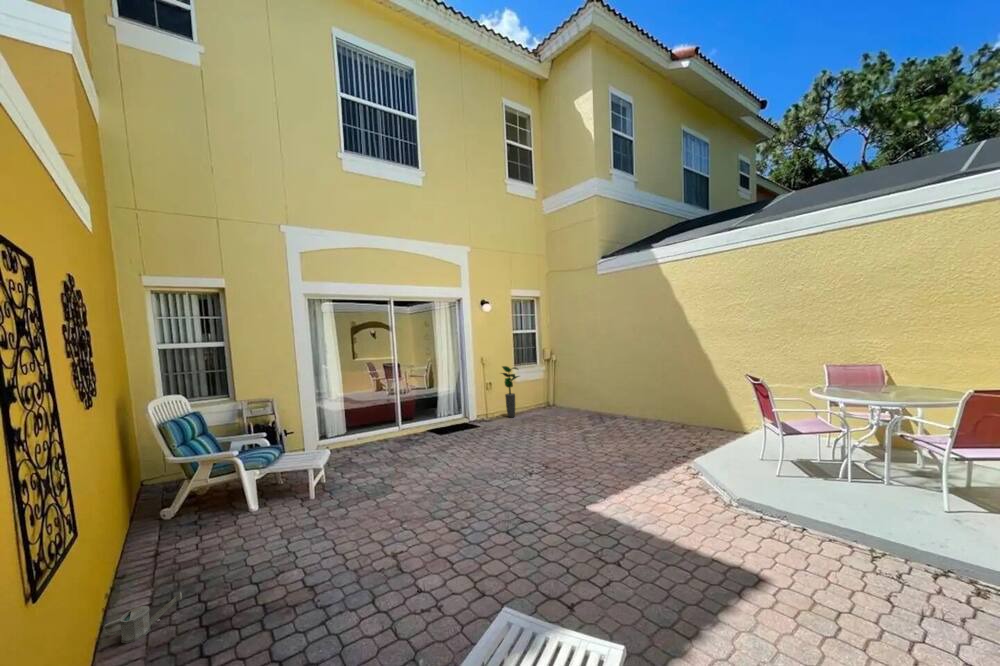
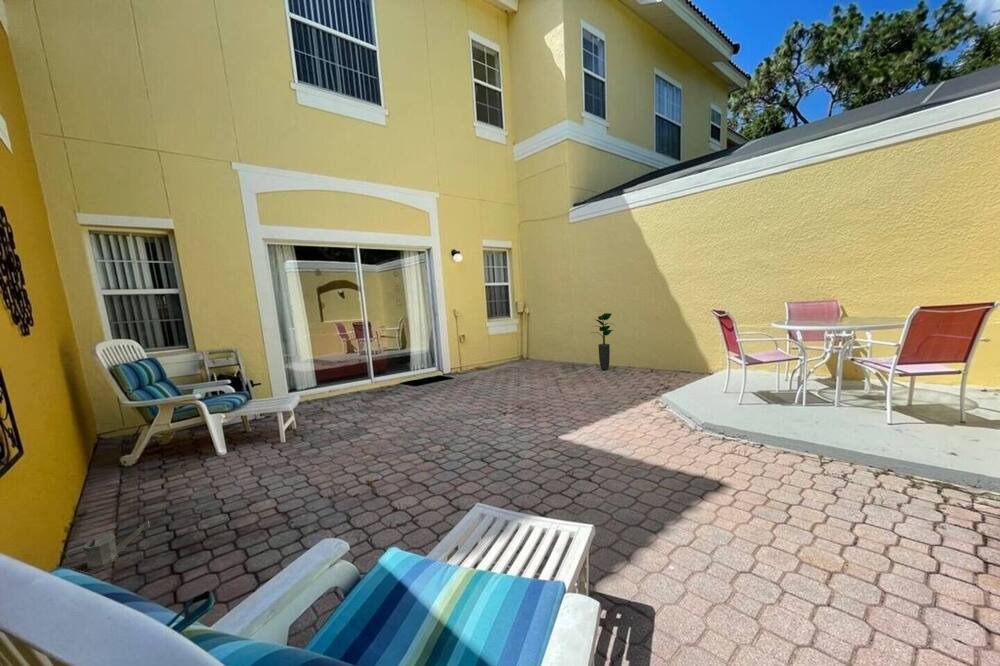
potted plant: present [502,366,519,418] -> present [596,313,613,370]

